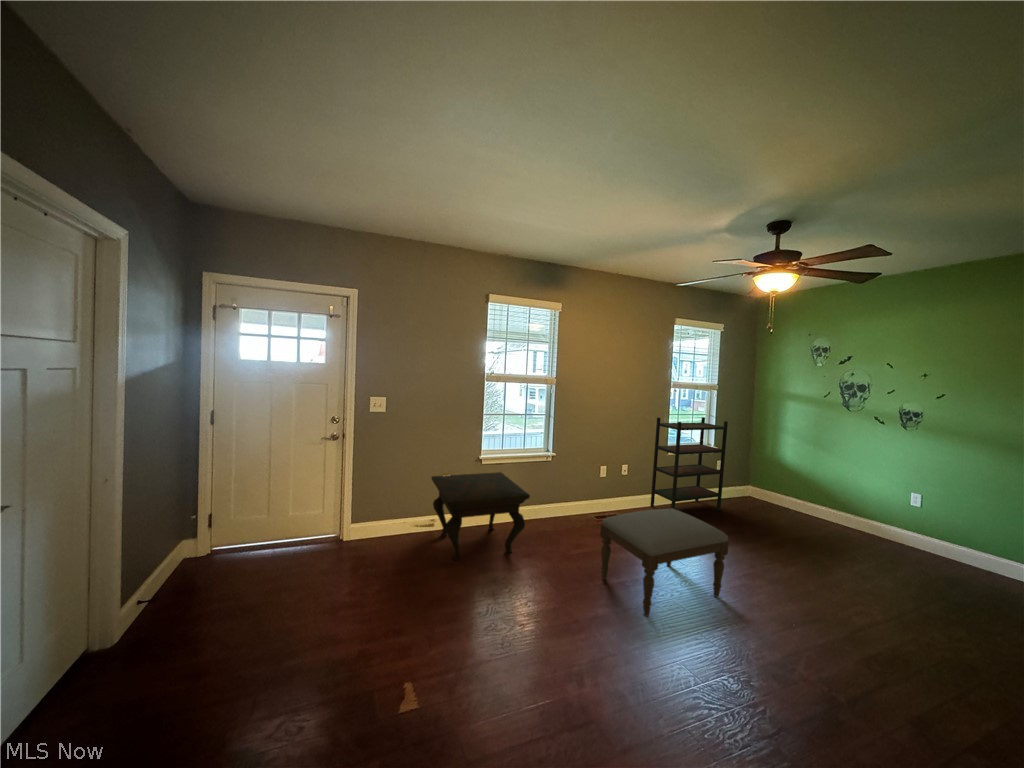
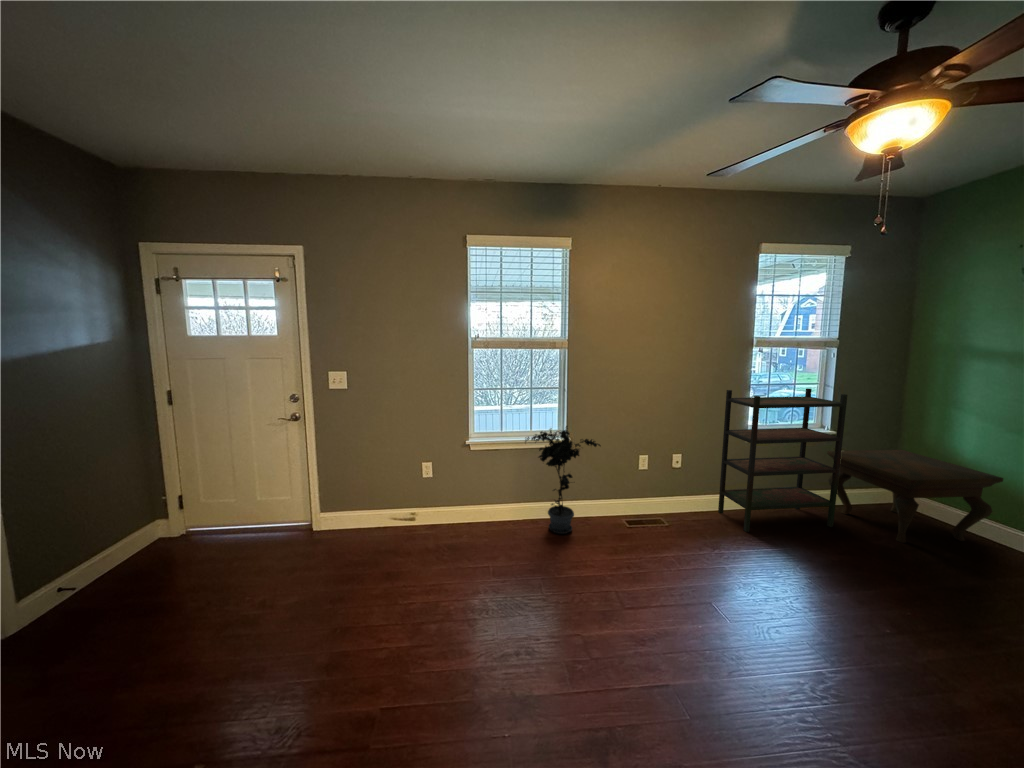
potted plant: none [528,443,584,528] -> present [525,426,601,534]
side table: present [432,472,530,560] -> present [827,450,1003,543]
ottoman: present [600,508,729,617] -> none [581,532,791,710]

